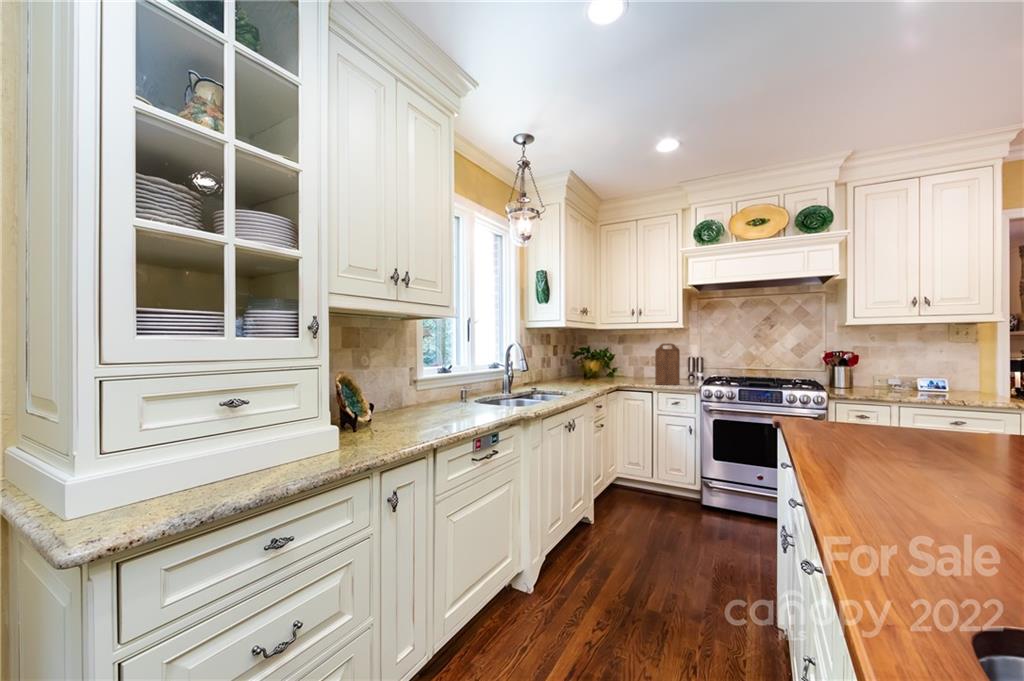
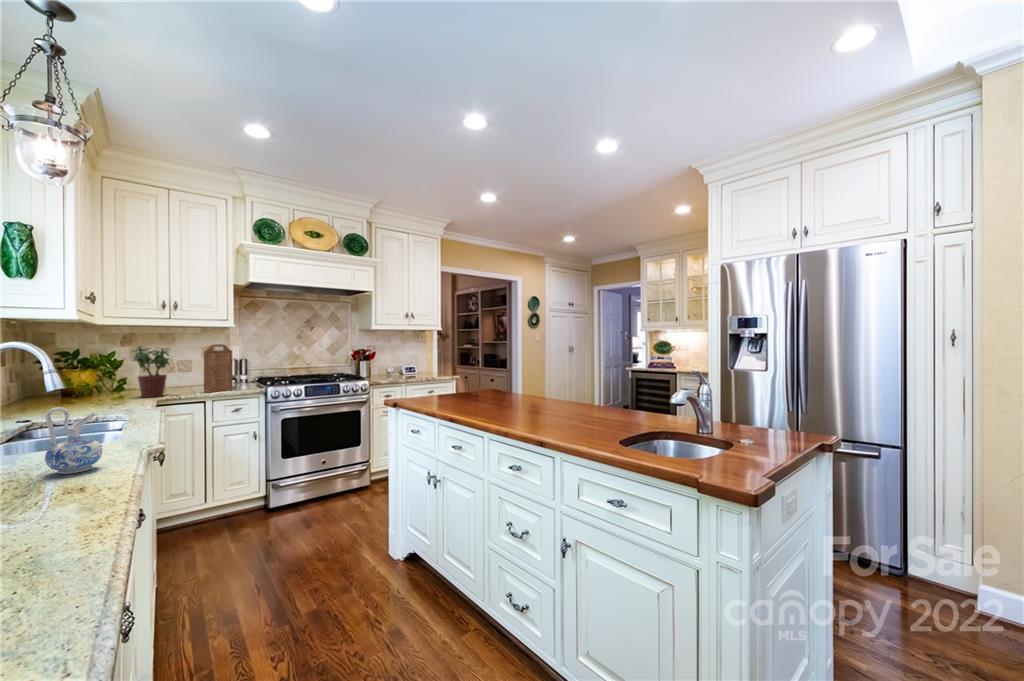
potted plant: none [609,343,633,384] -> present [132,345,169,398]
ceramic pitcher: none [467,380,490,419] -> present [45,407,102,474]

